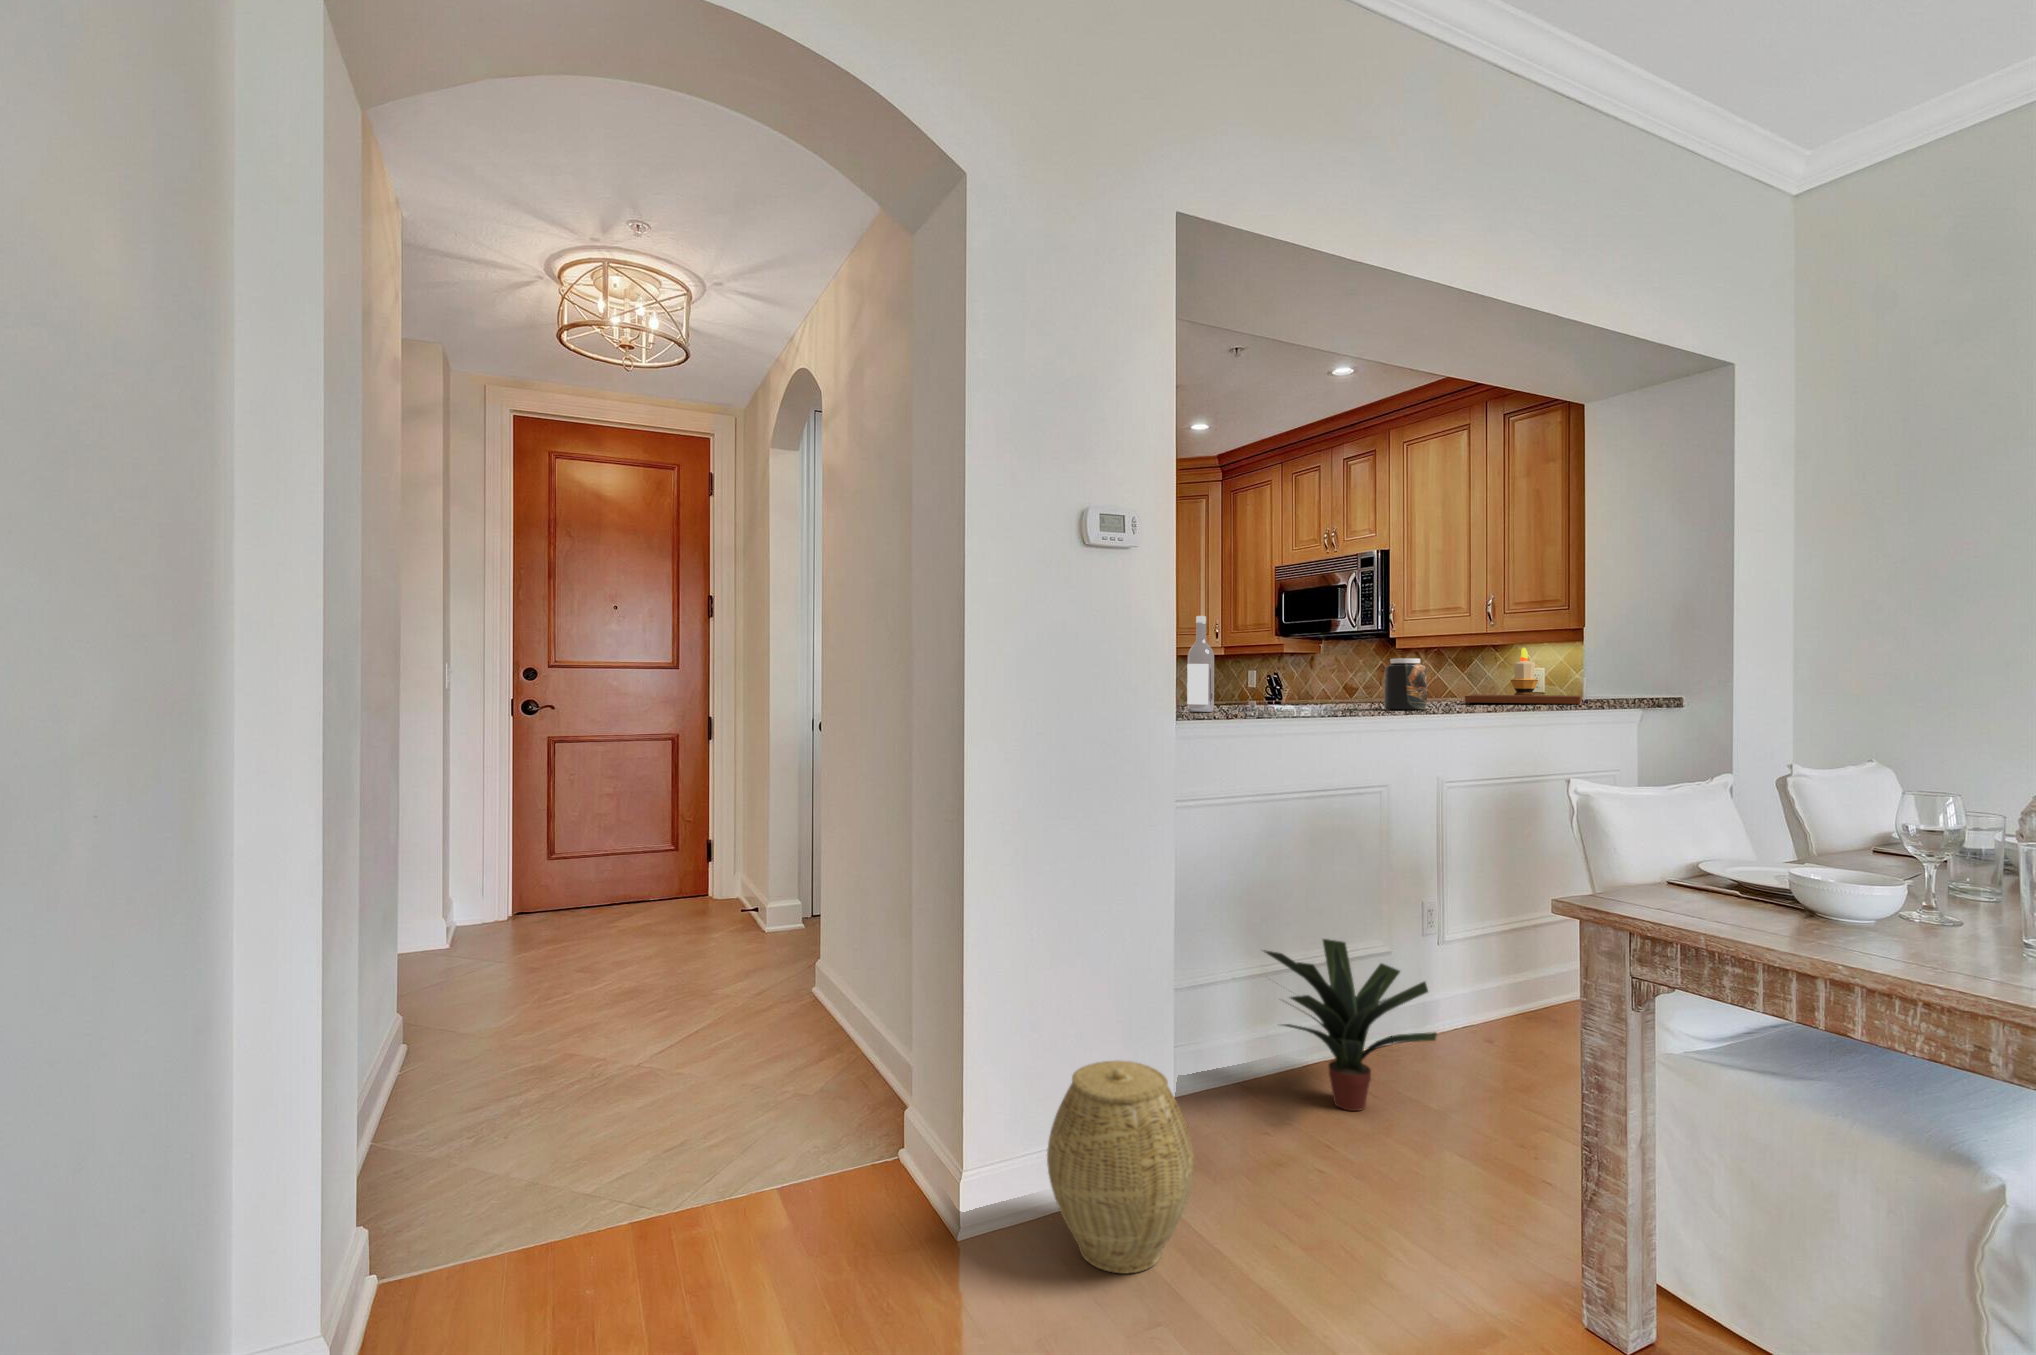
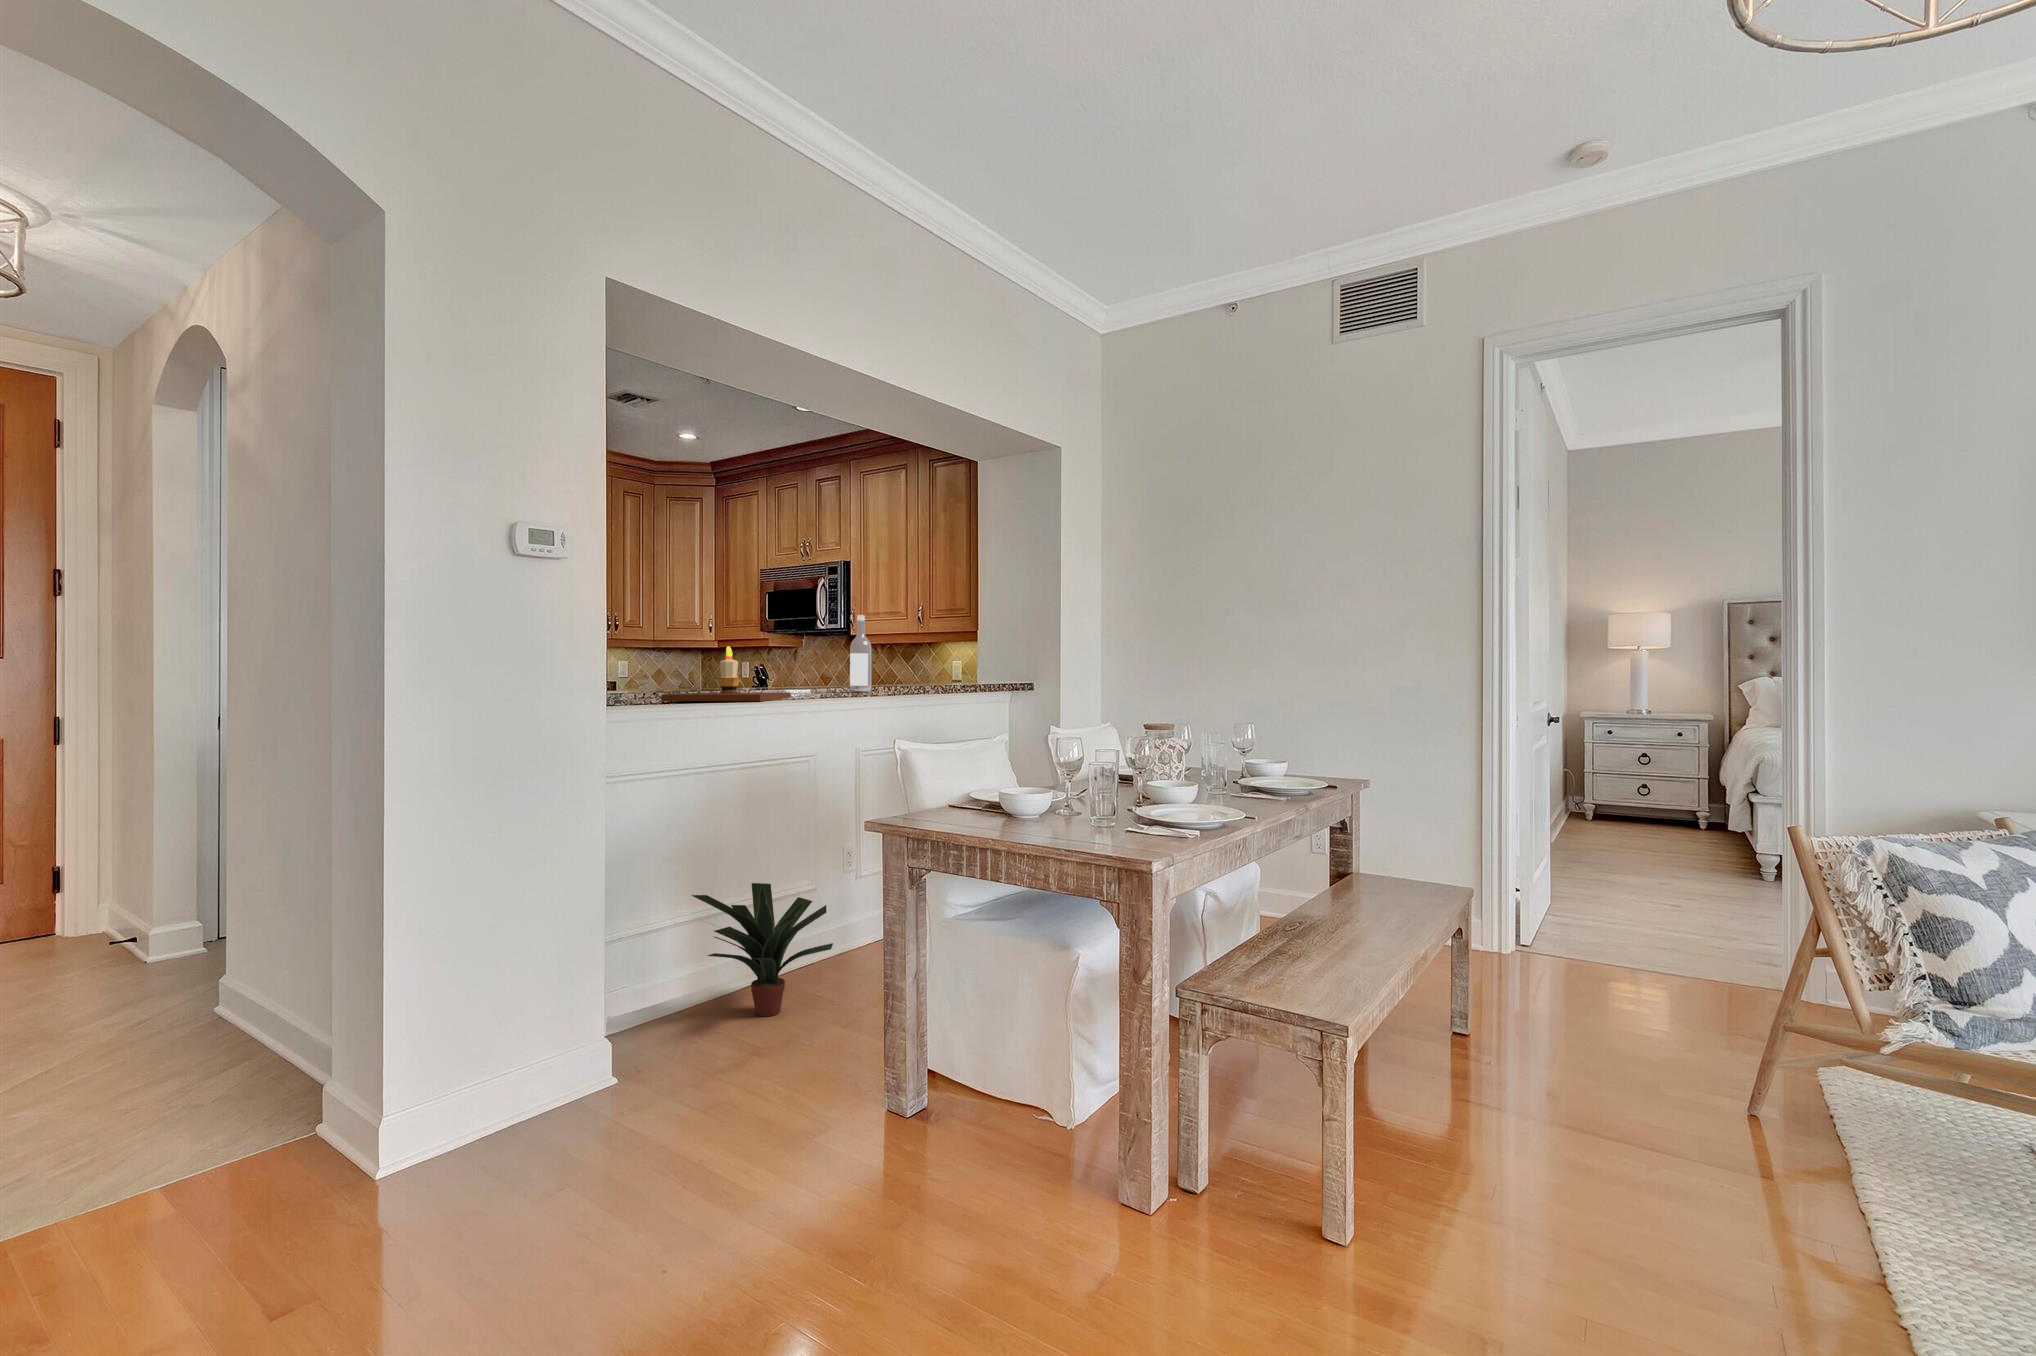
wine bottle: present [1187,616,1214,712] -> present [850,615,871,692]
candle: present [1465,648,1582,704] -> present [661,646,791,701]
jar: present [1384,658,1427,710] -> none [809,654,841,694]
woven basket: present [1047,1061,1194,1274] -> none [468,995,607,1170]

